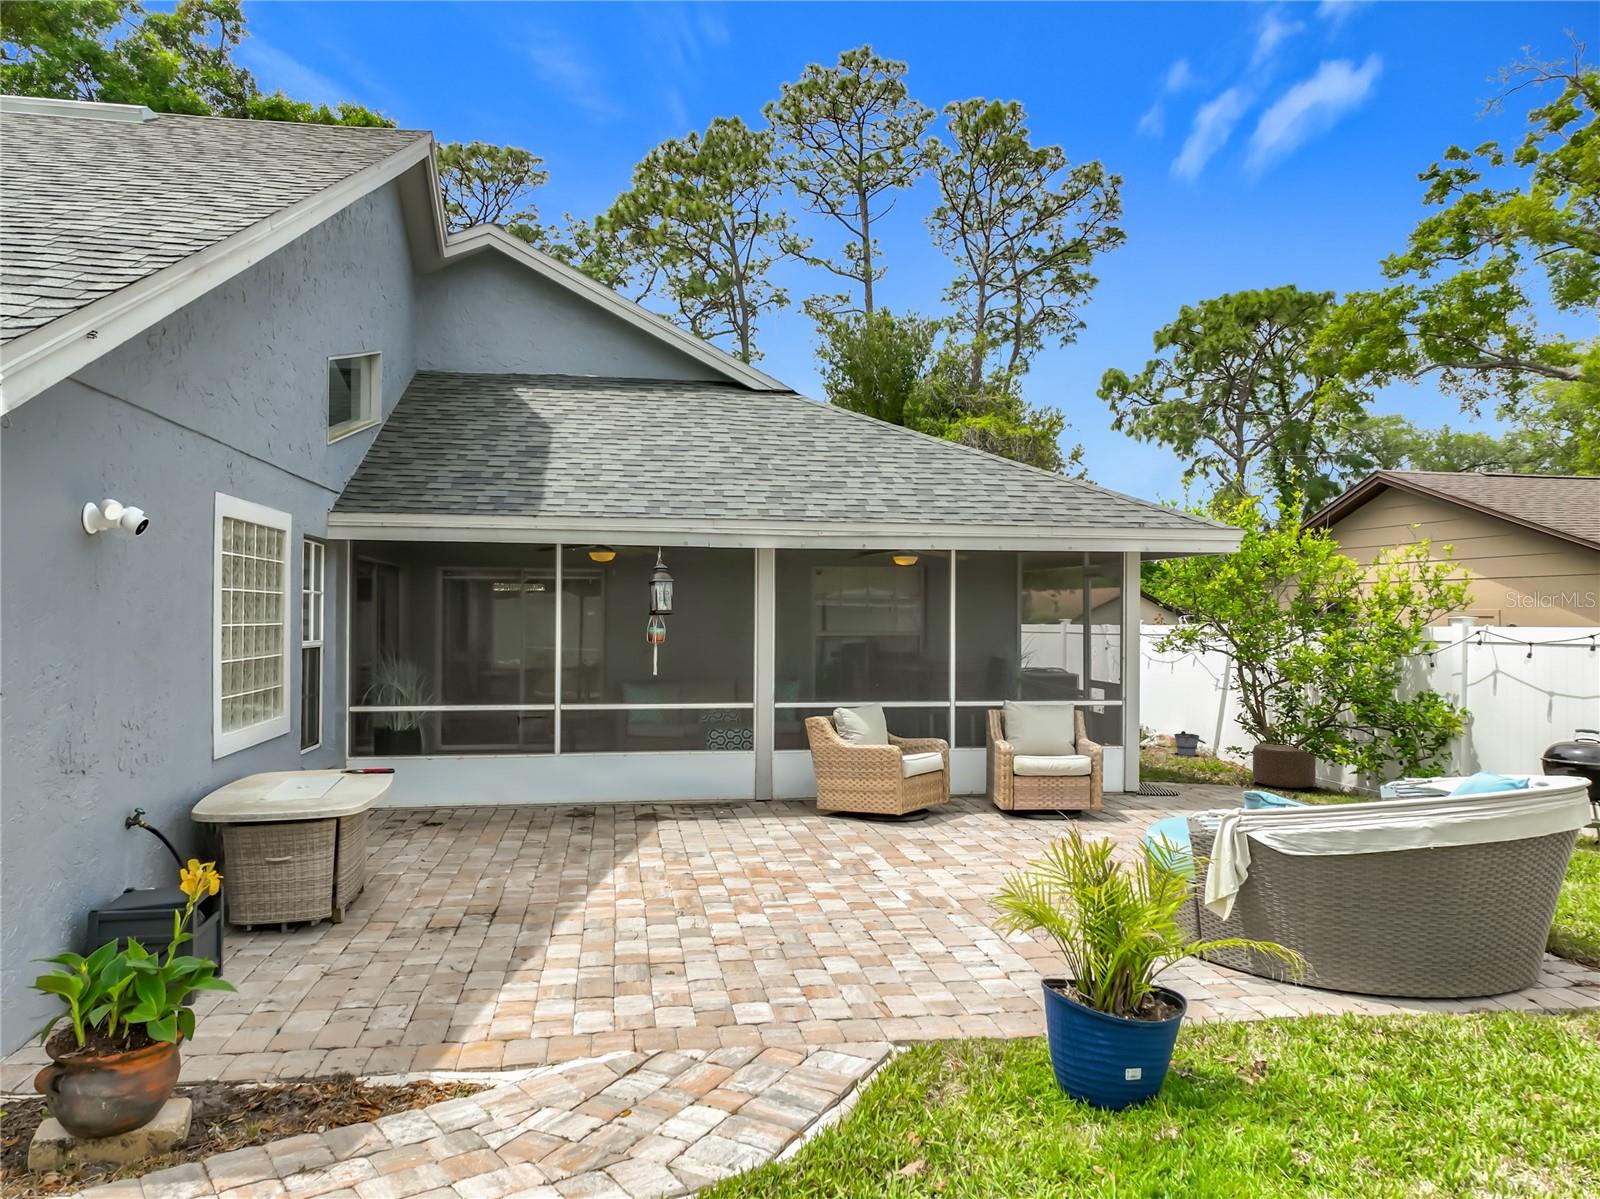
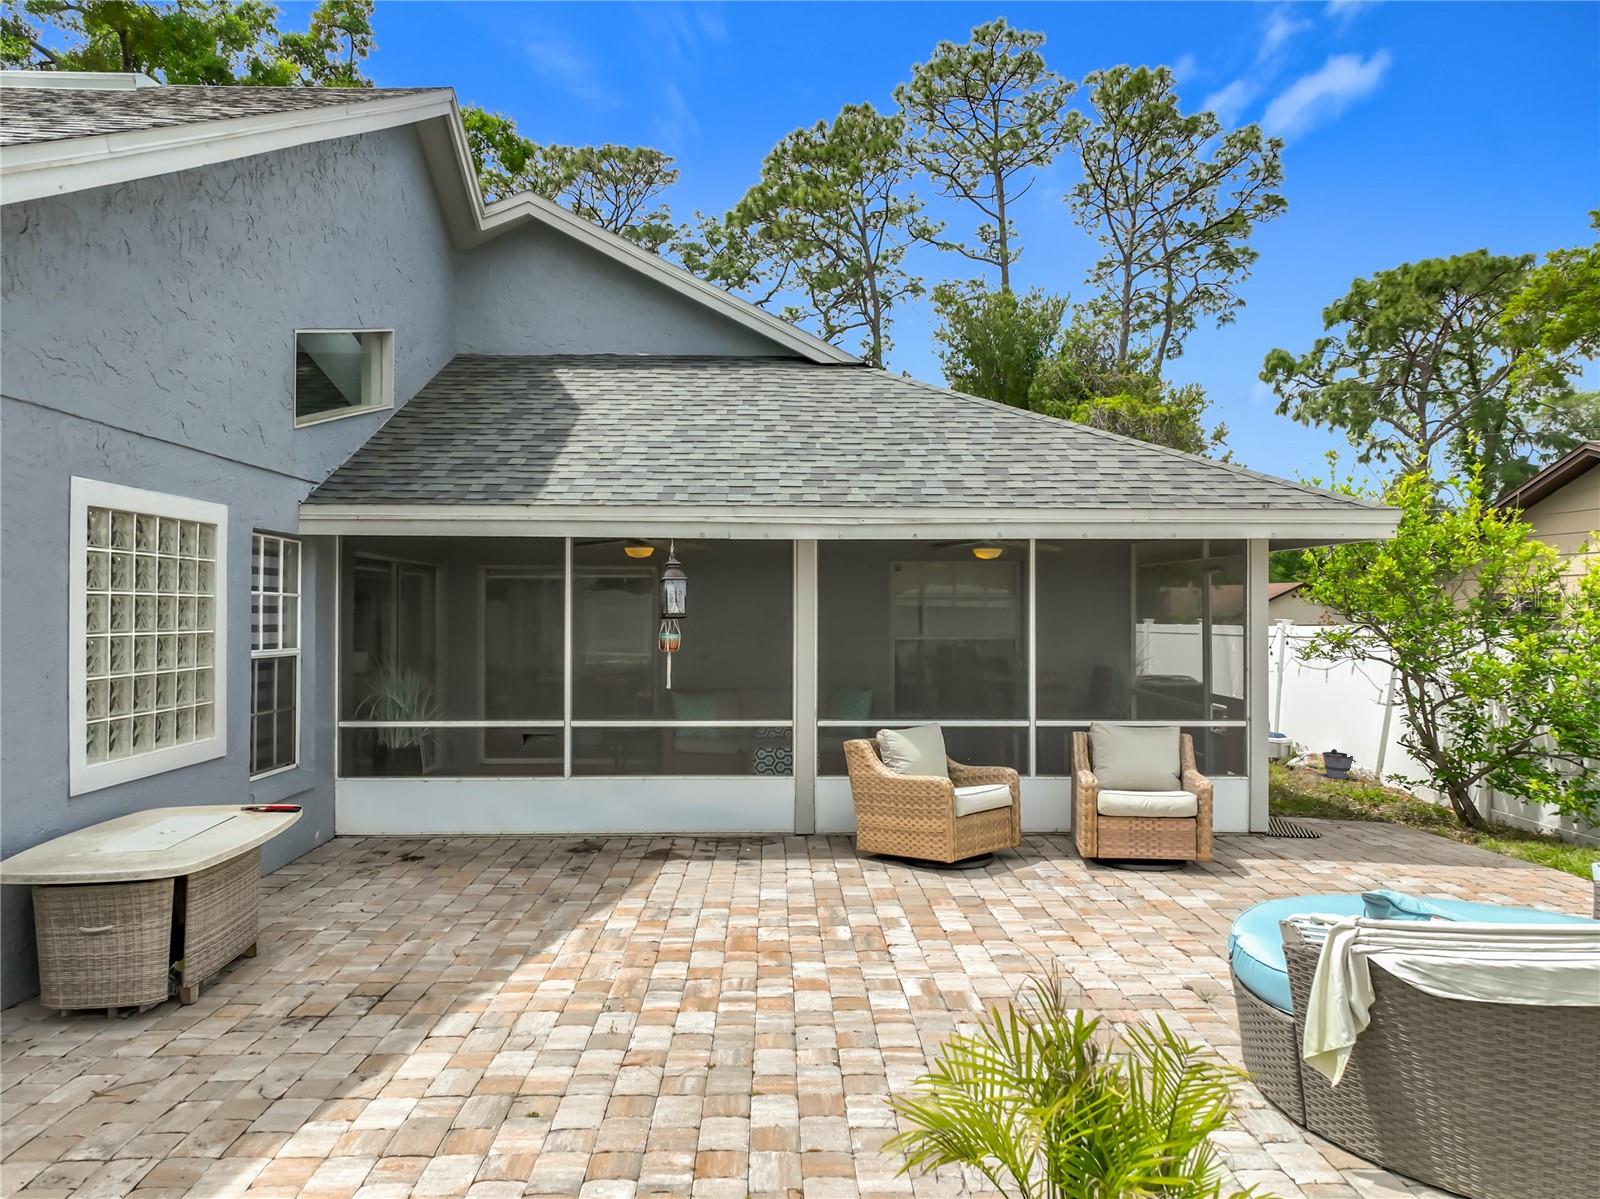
ottoman: present [1253,743,1316,788] -> none [1418,772,1503,831]

